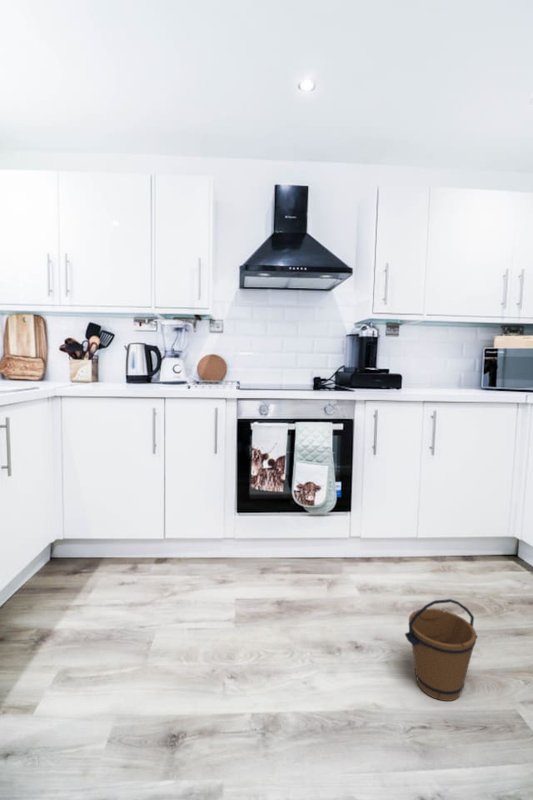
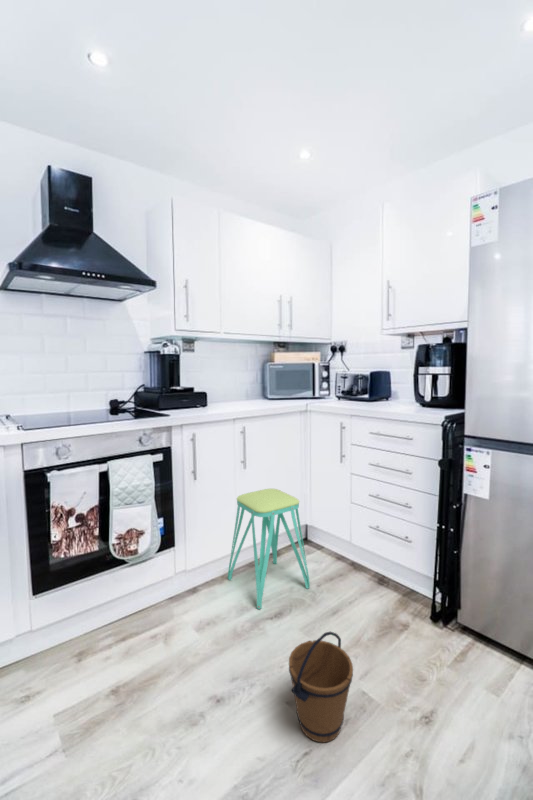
stool: none [403,479,493,595] -> present [228,489,310,609]

